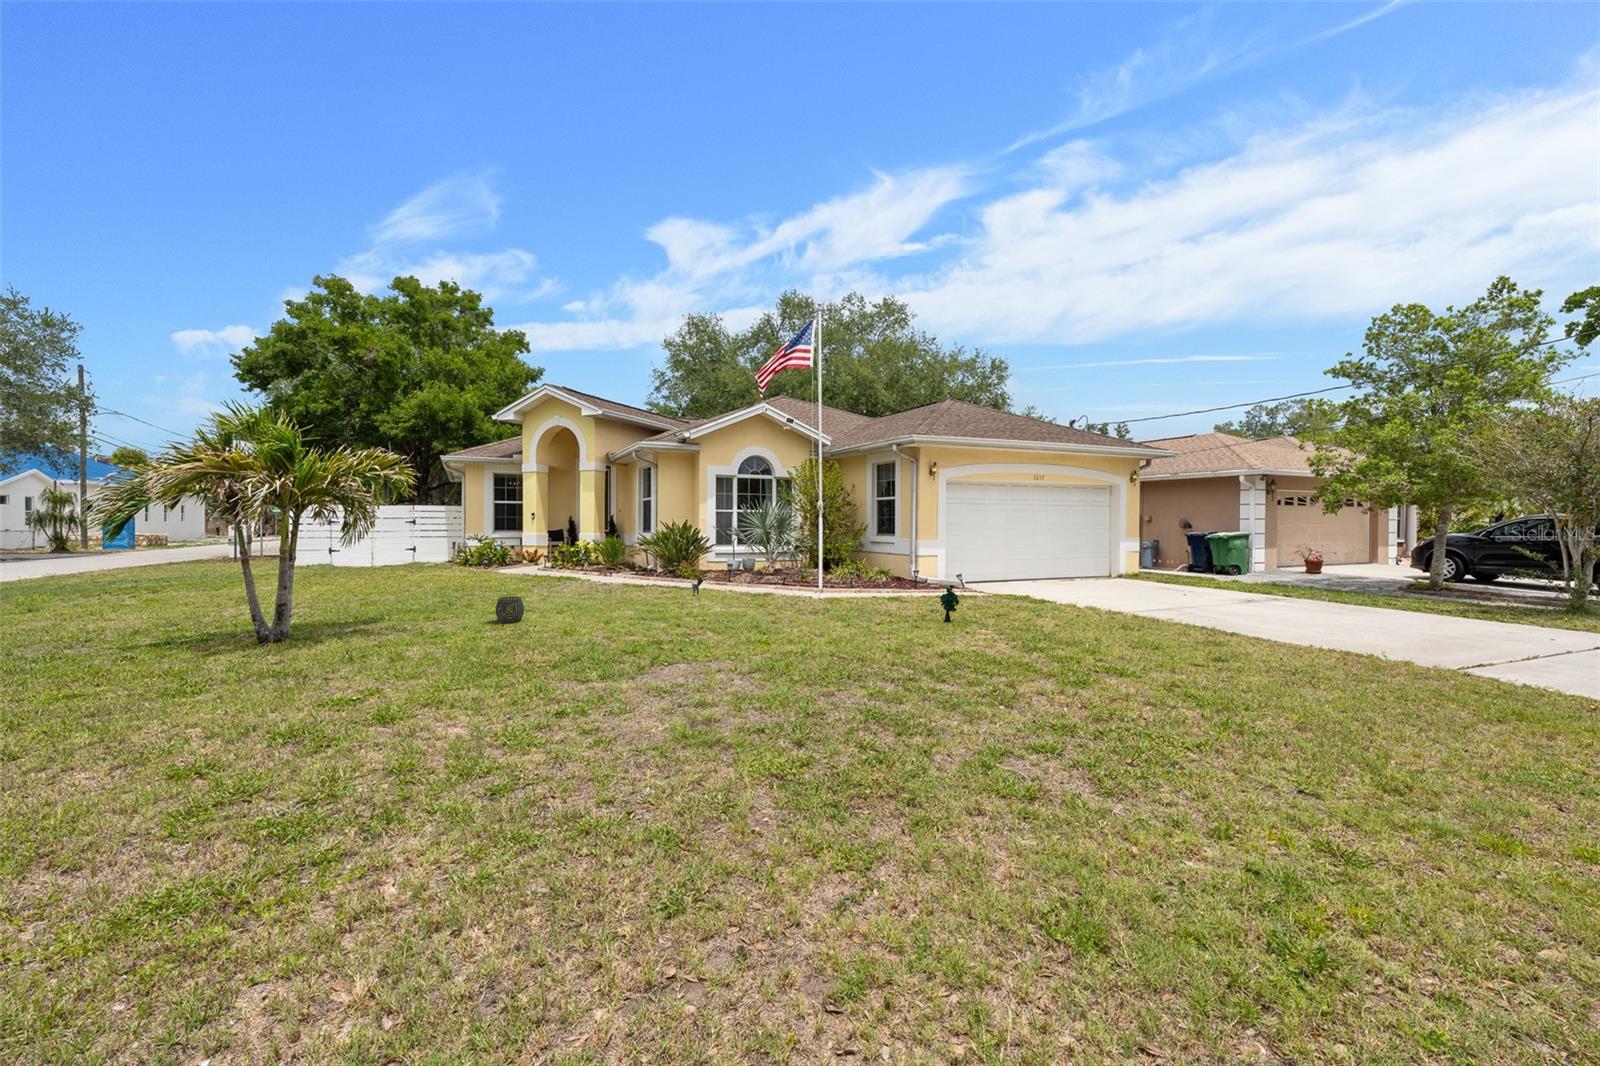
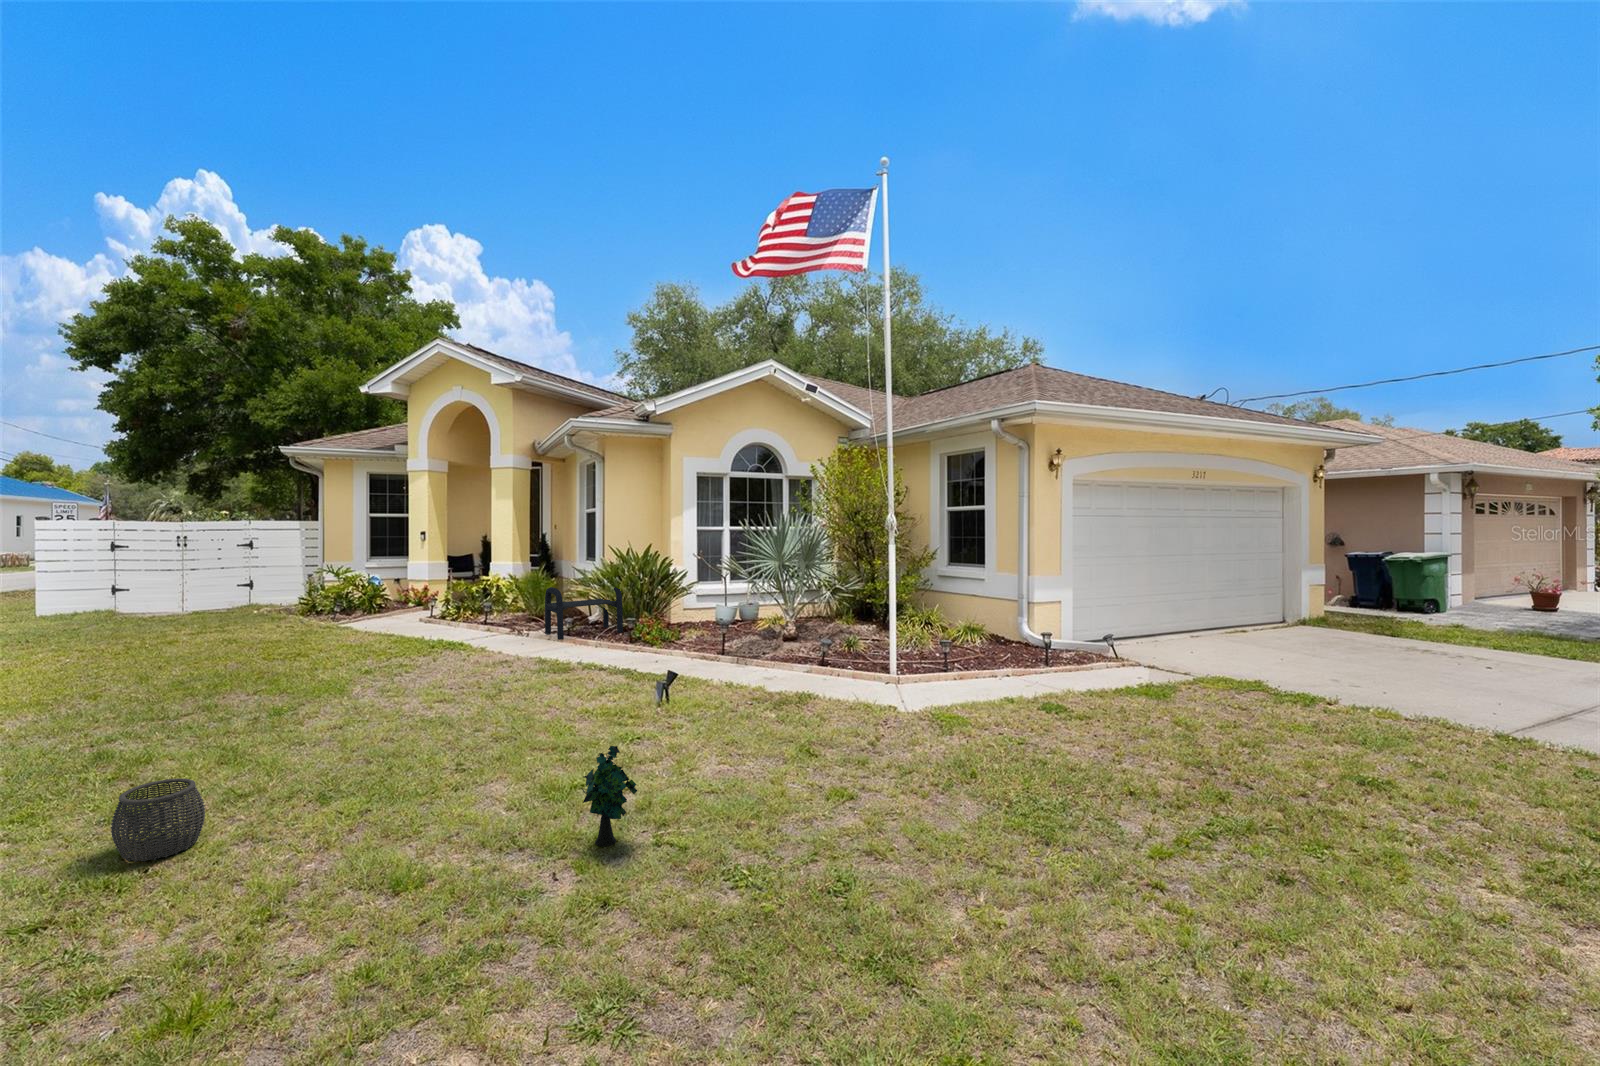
bench: none [622,544,669,577] -> present [545,587,623,640]
decorative plant: present [938,585,960,622] -> present [581,746,637,846]

